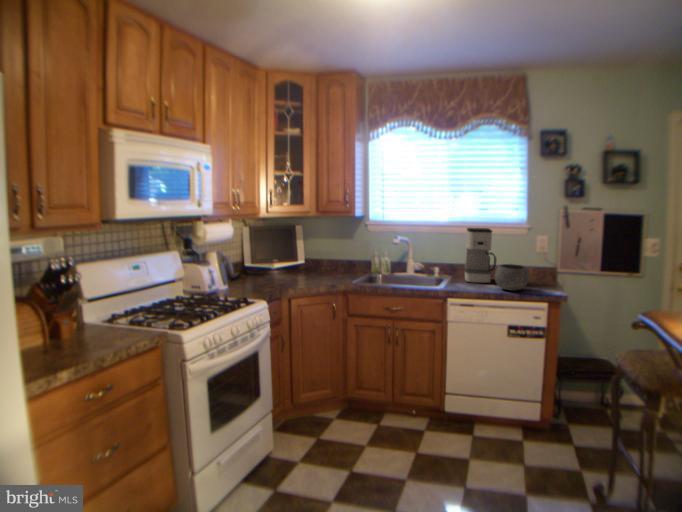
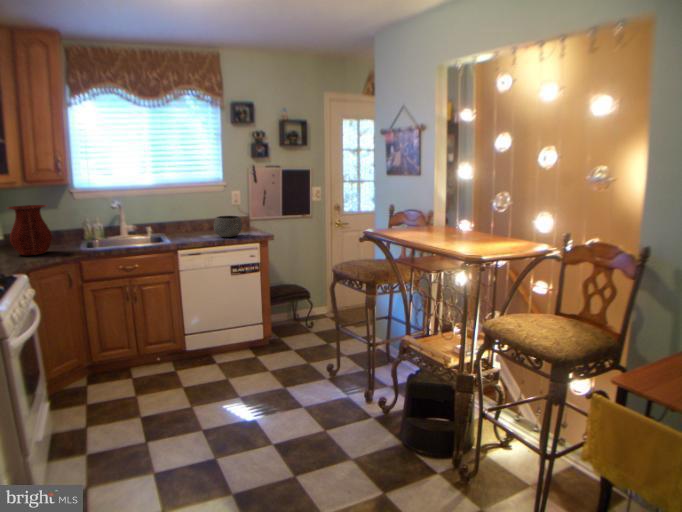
coffee maker: present [465,228,496,283] -> none [179,188,210,236]
vase: none [298,235,333,284] -> present [8,205,52,255]

